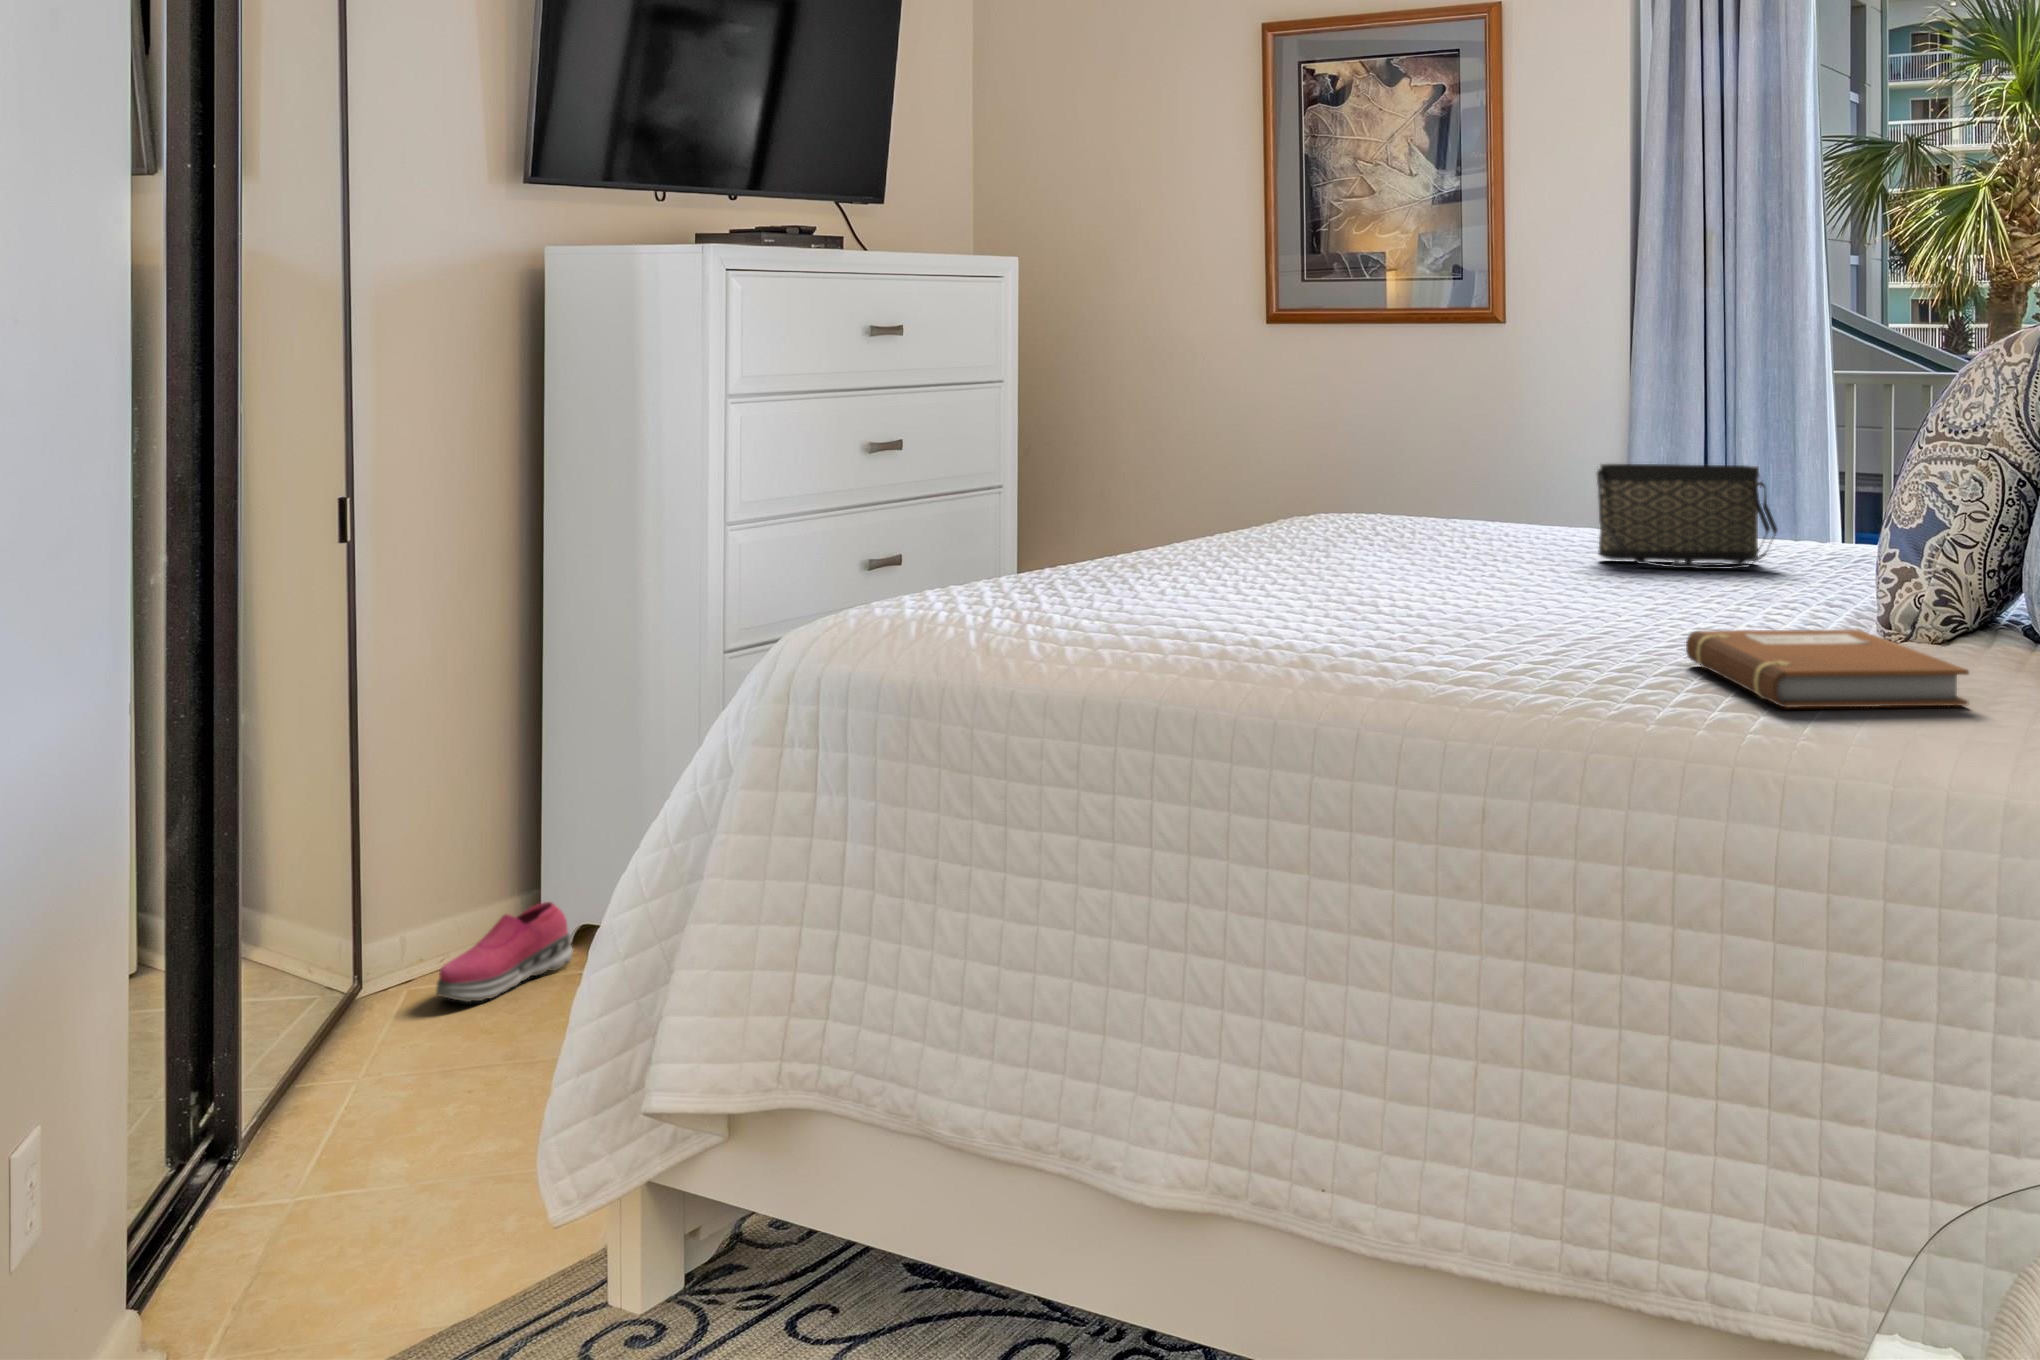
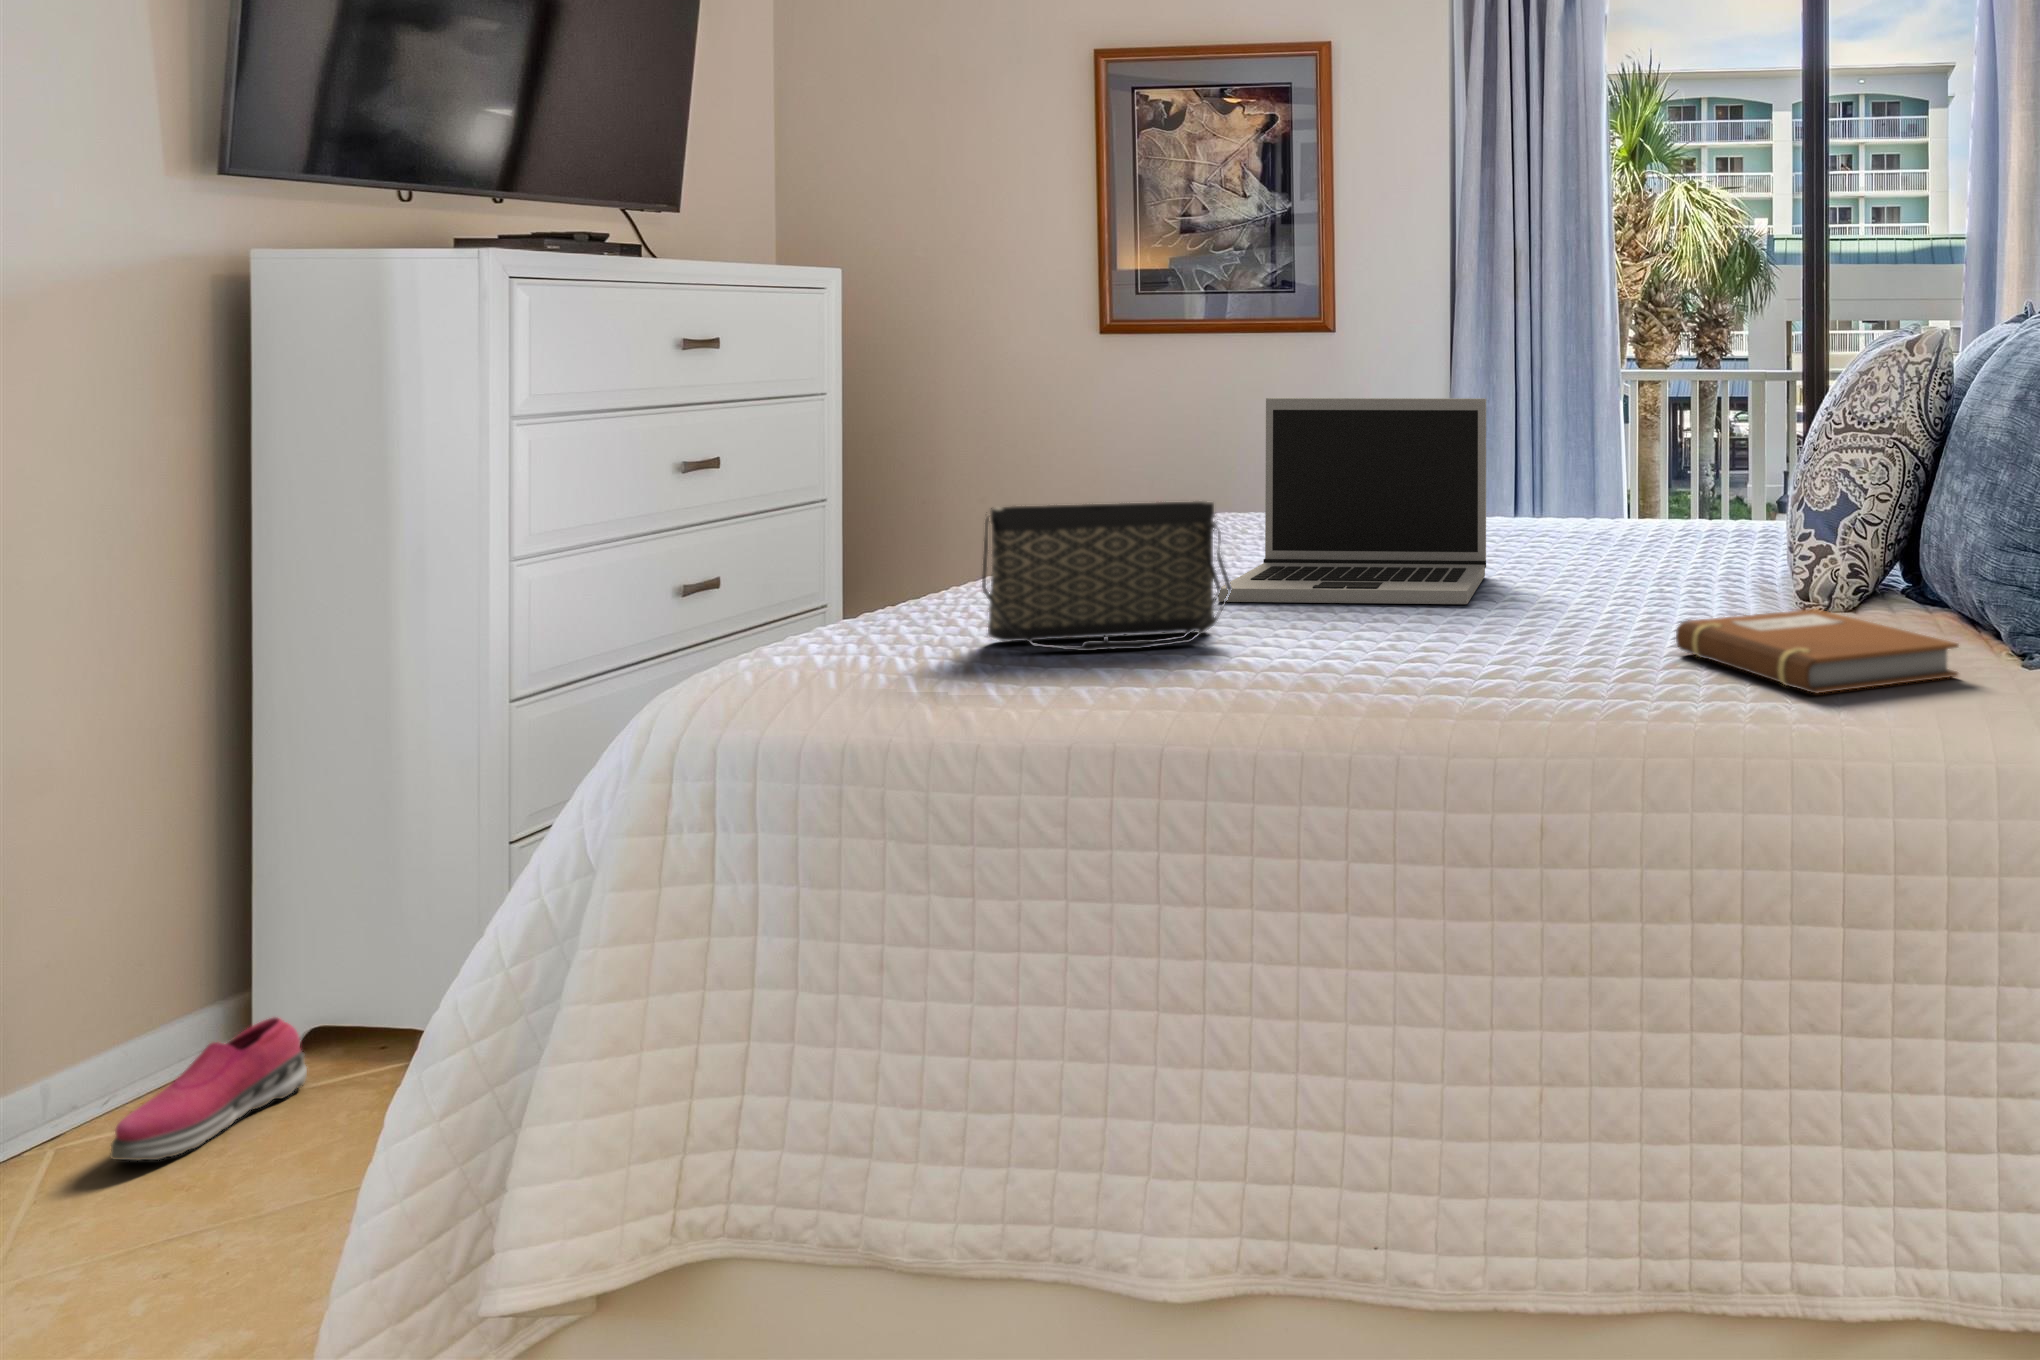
laptop: none [1284,390,1576,607] -> present [1218,398,1486,604]
handbag: present [1597,464,1777,569] -> present [982,501,1231,651]

